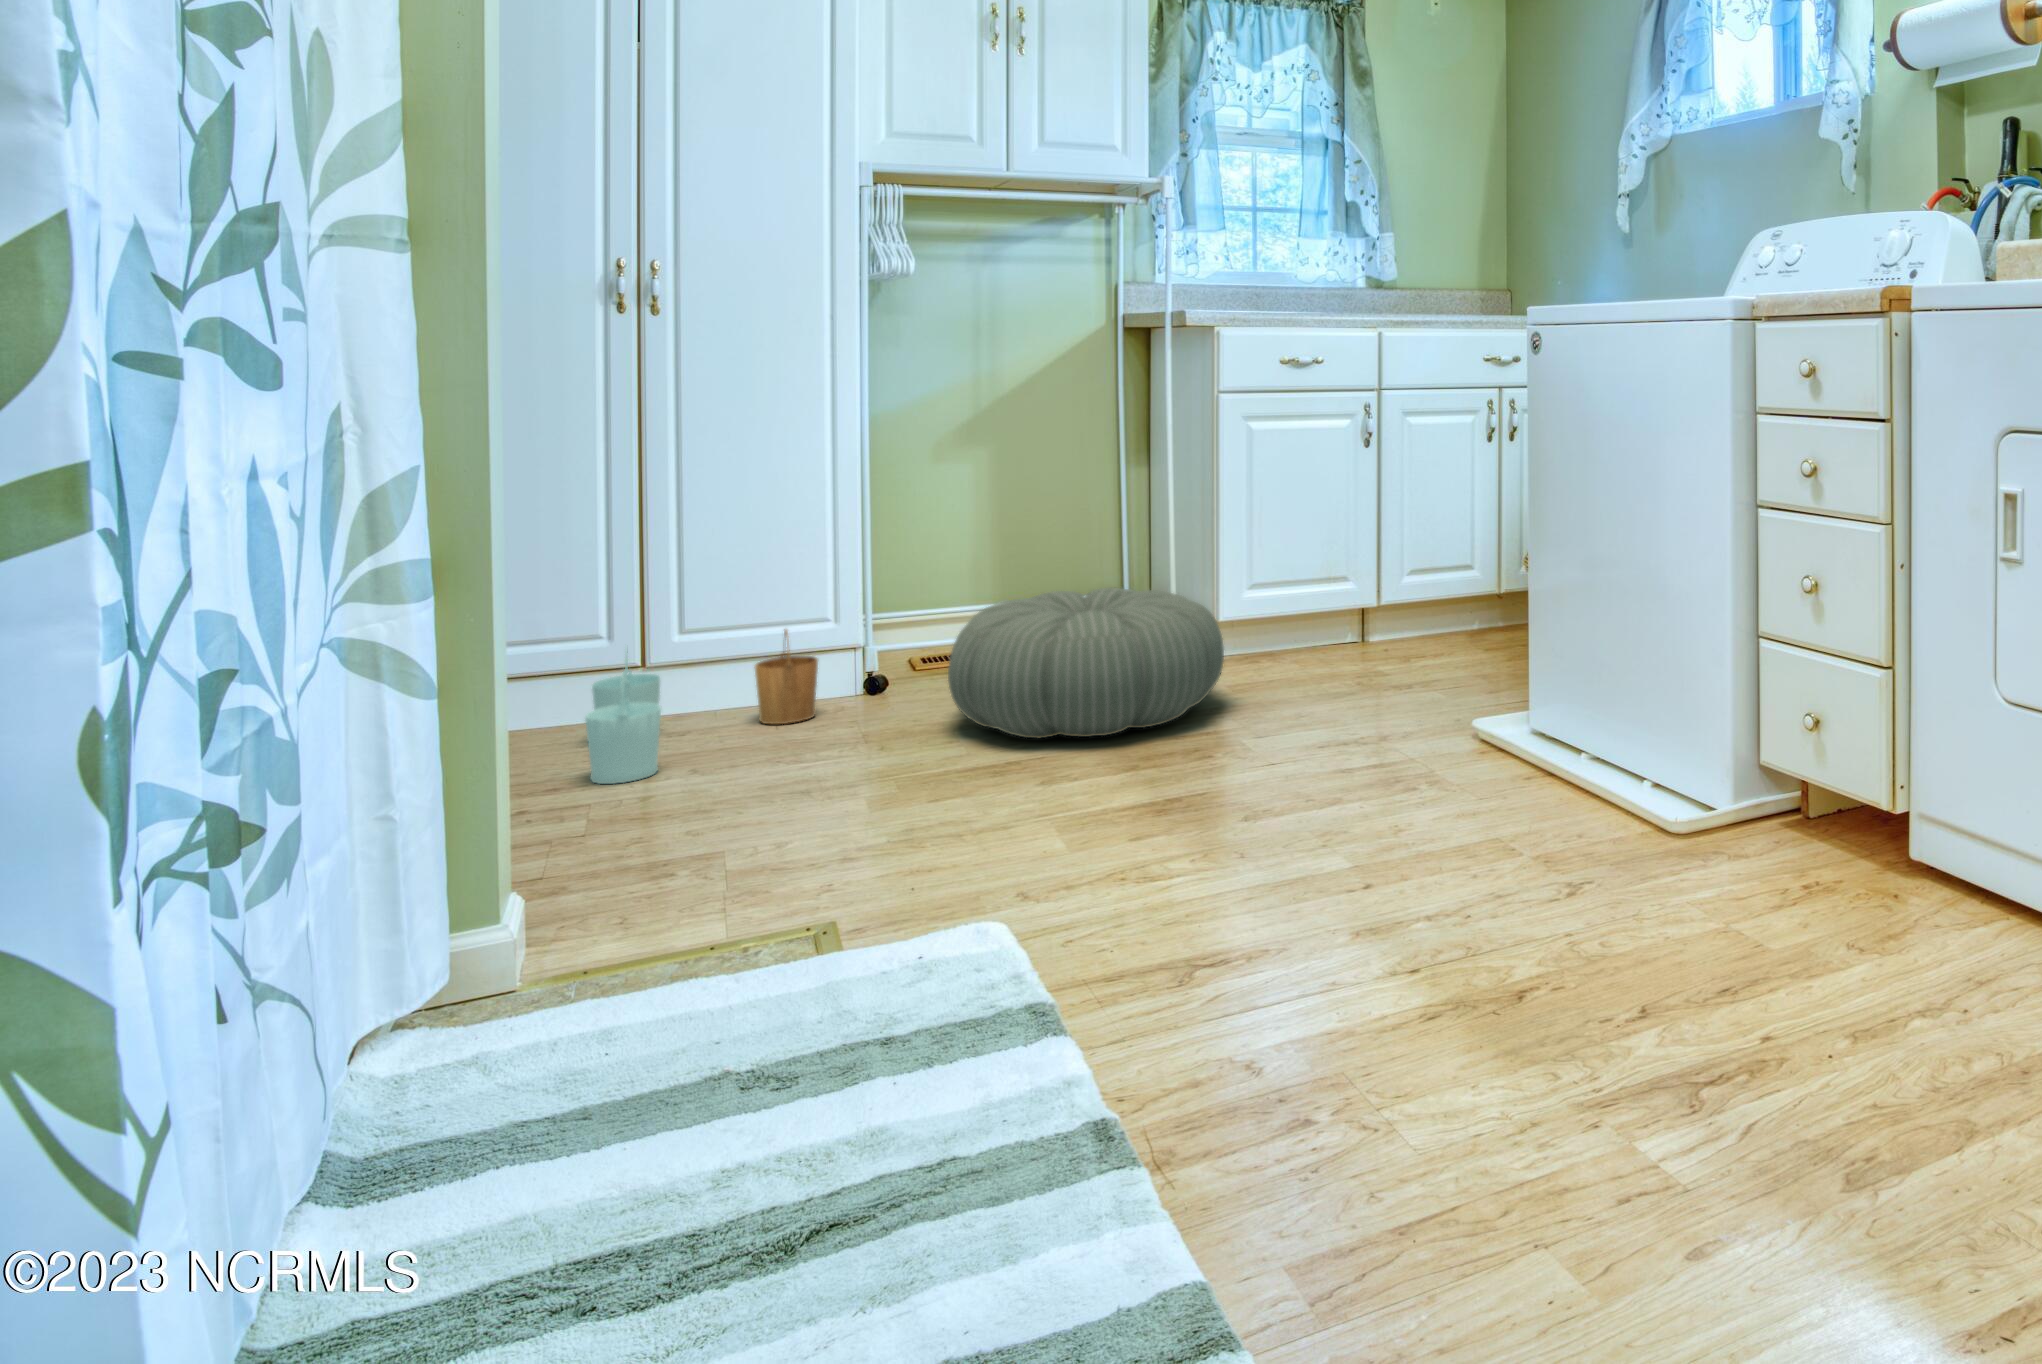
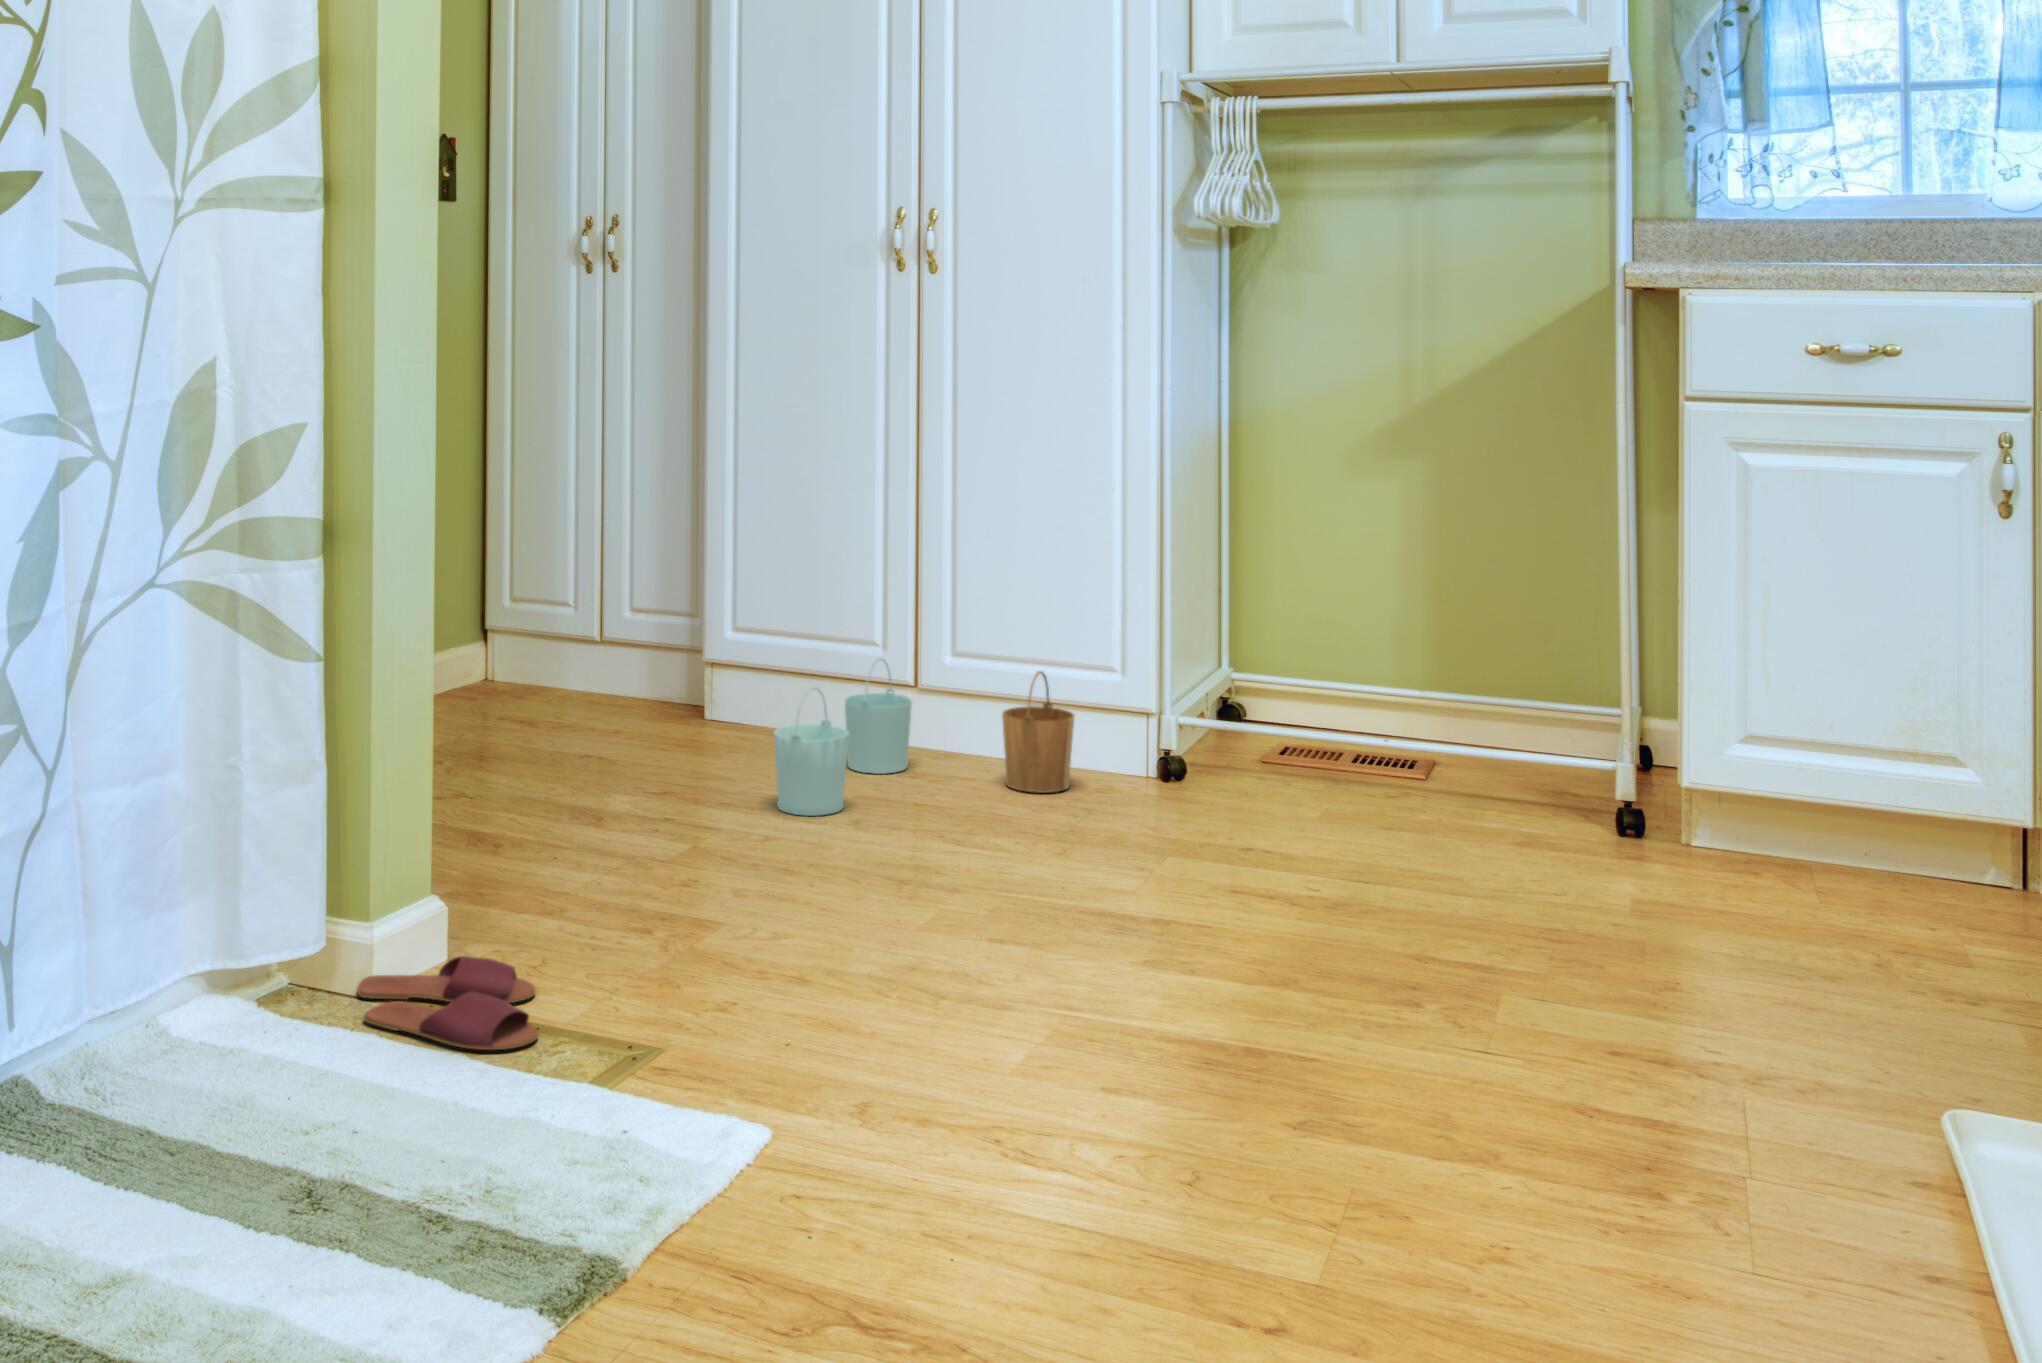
pouf: present [948,587,1224,739] -> none [1156,684,1587,931]
slippers: none [465,917,710,994] -> present [357,956,538,1050]

